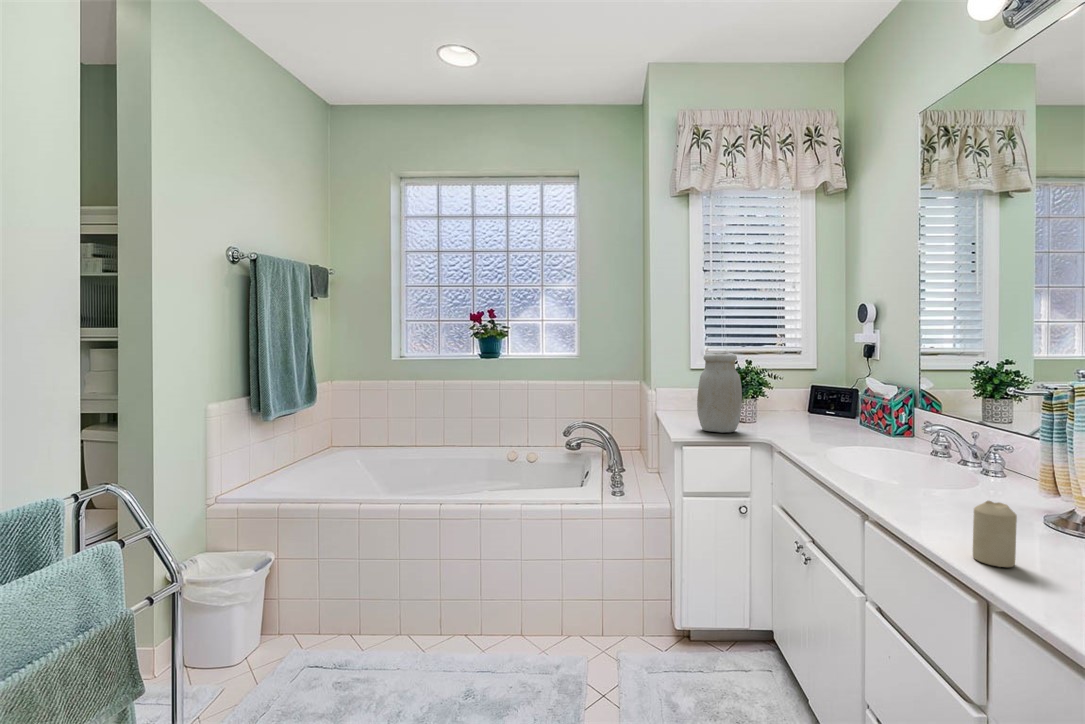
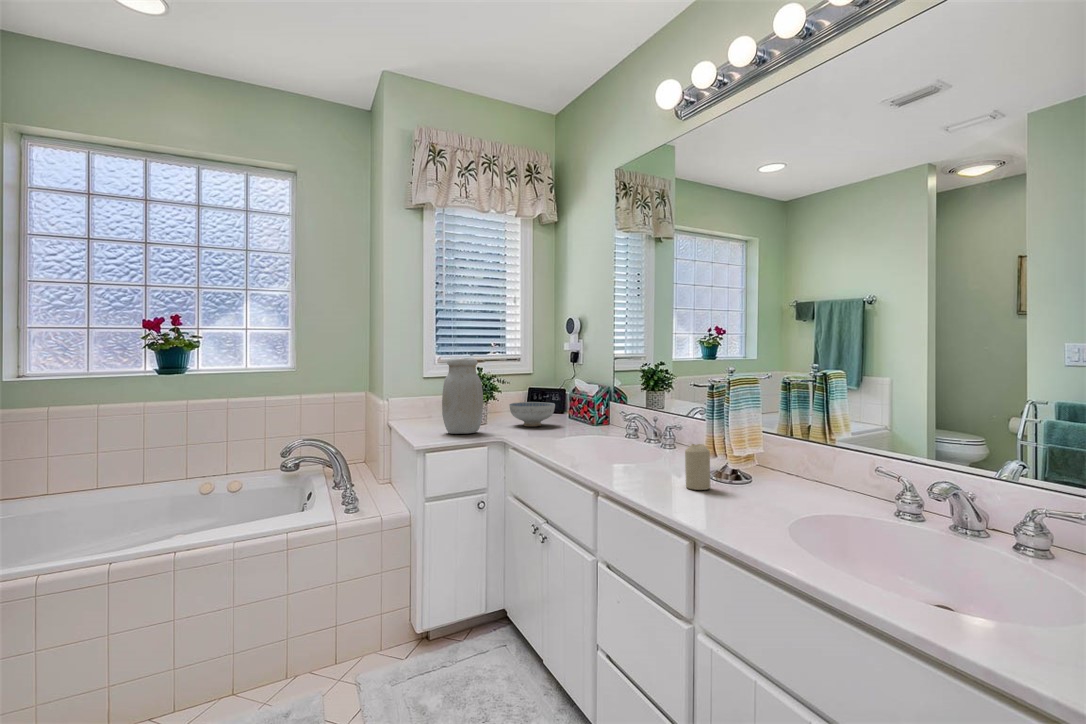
ceramic bowl: none [778,401,836,430] -> present [509,402,555,427]

